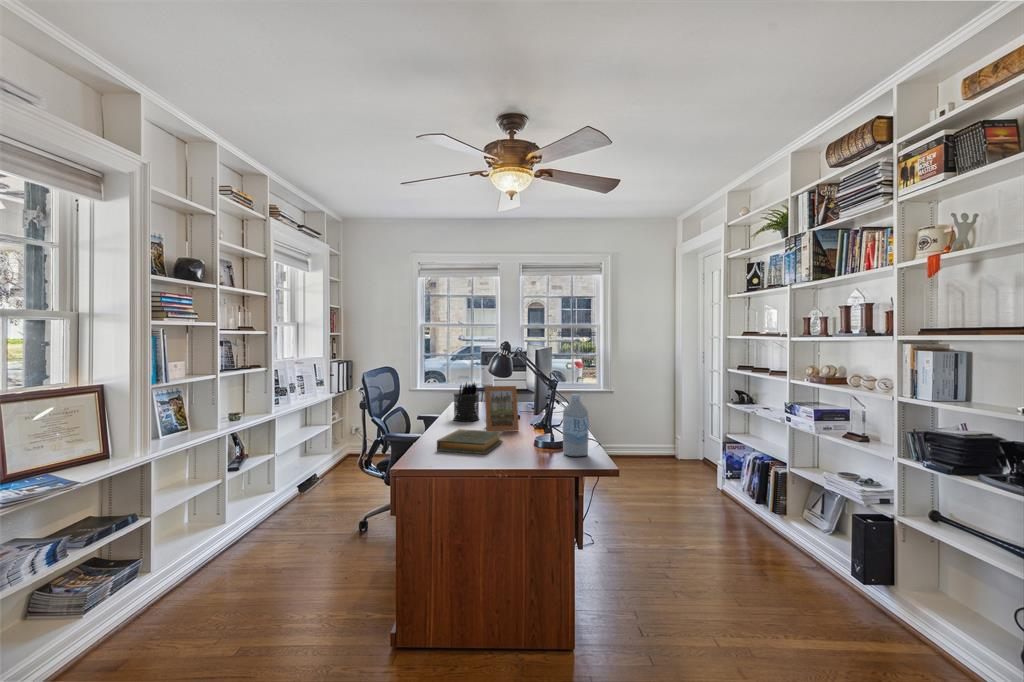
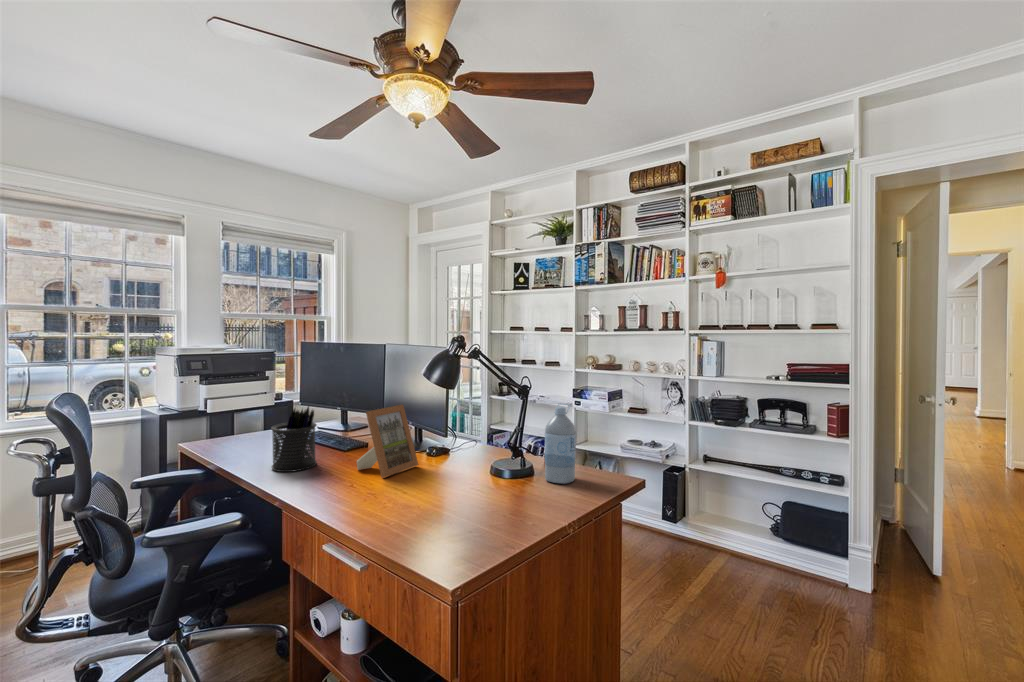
hardback book: present [437,429,502,454] -> none [377,473,483,531]

